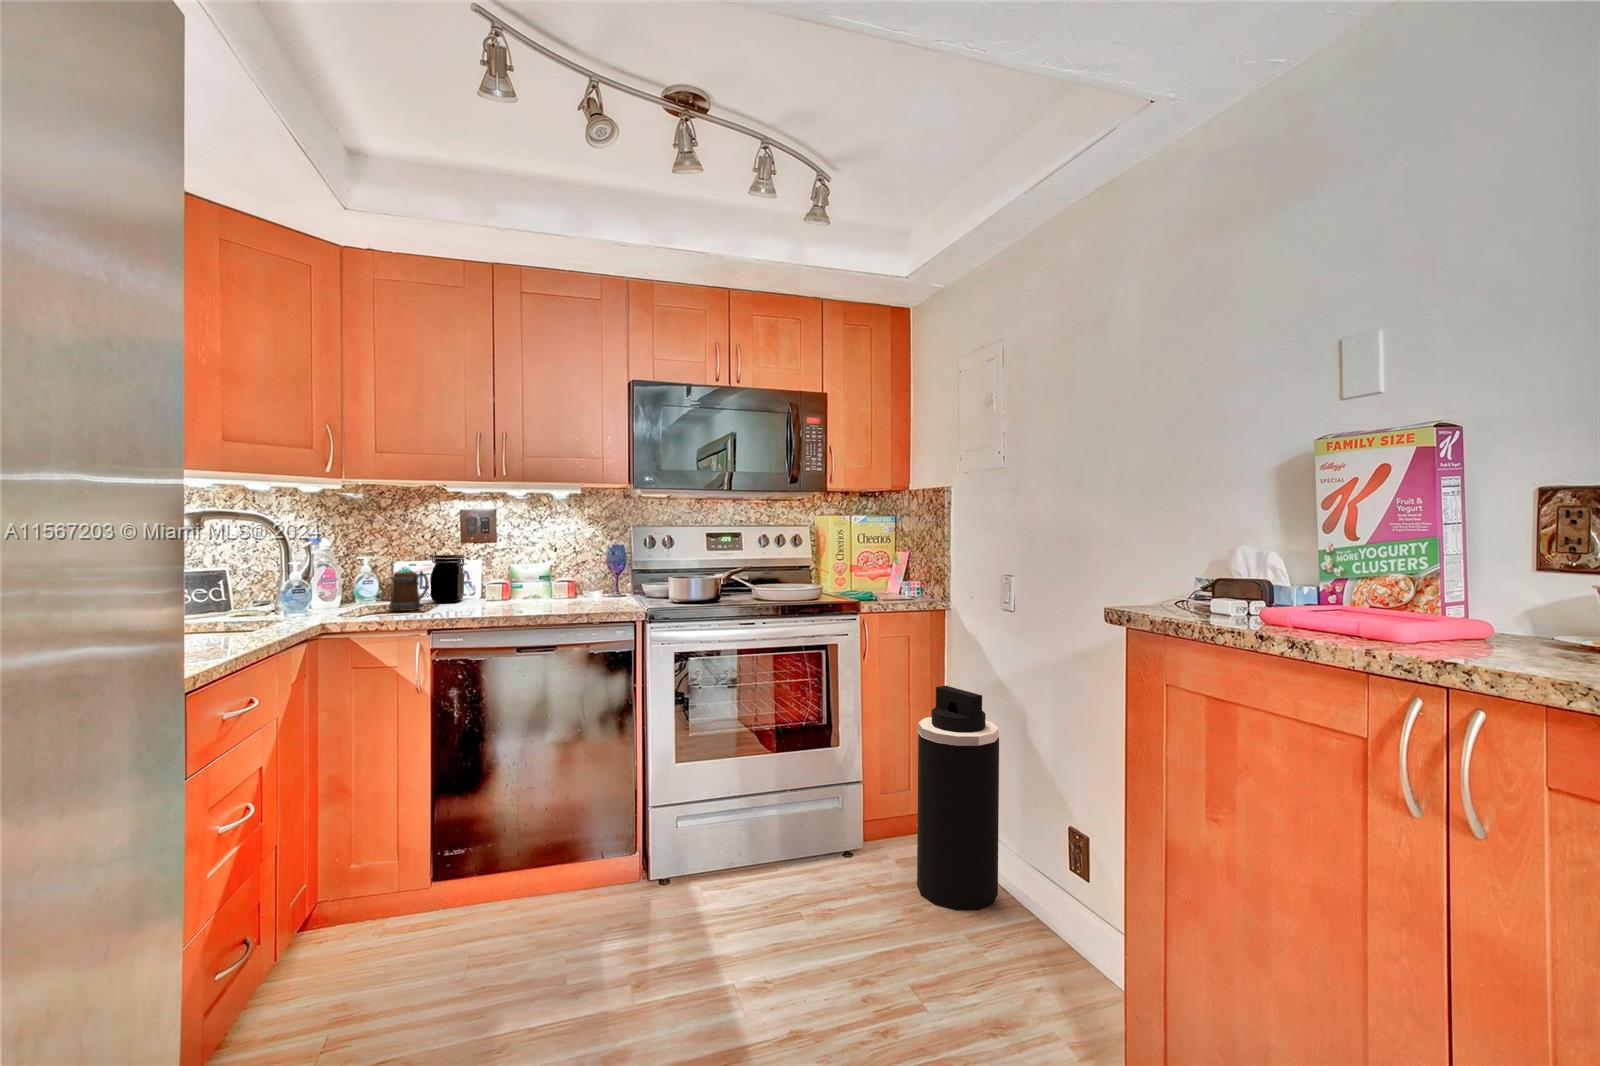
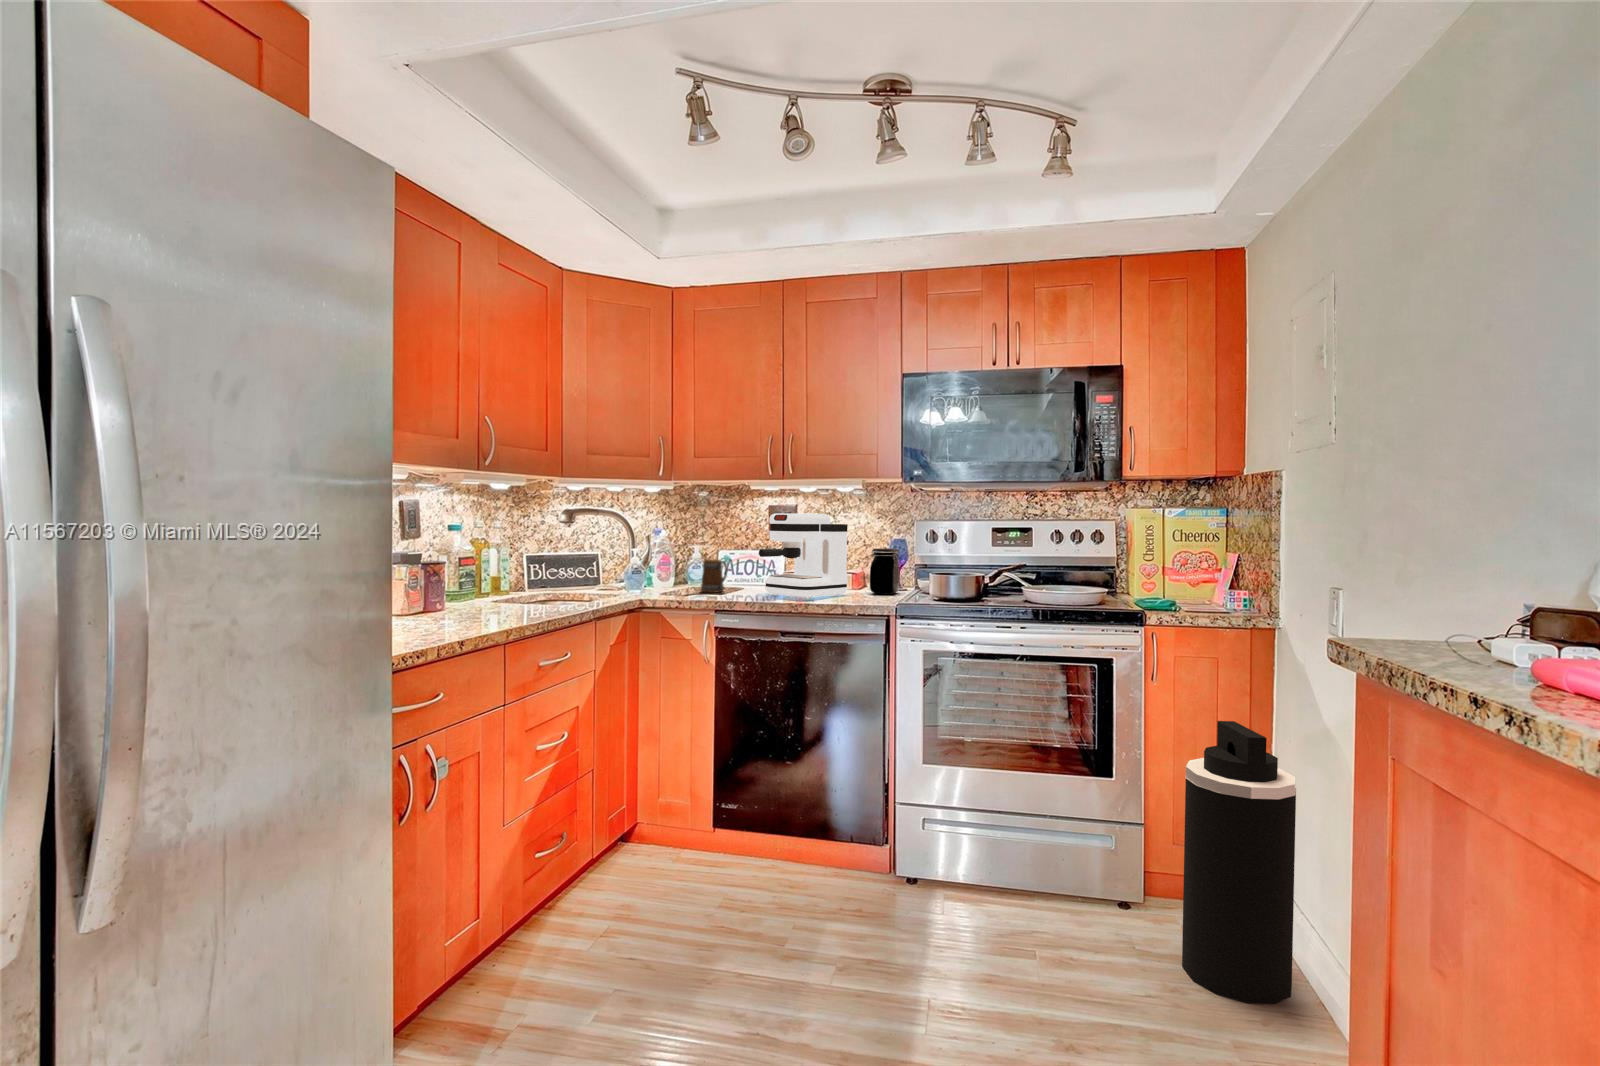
coffee maker: none [483,518,577,611] -> present [759,513,847,599]
jar: present [431,555,464,603] -> present [870,548,899,594]

